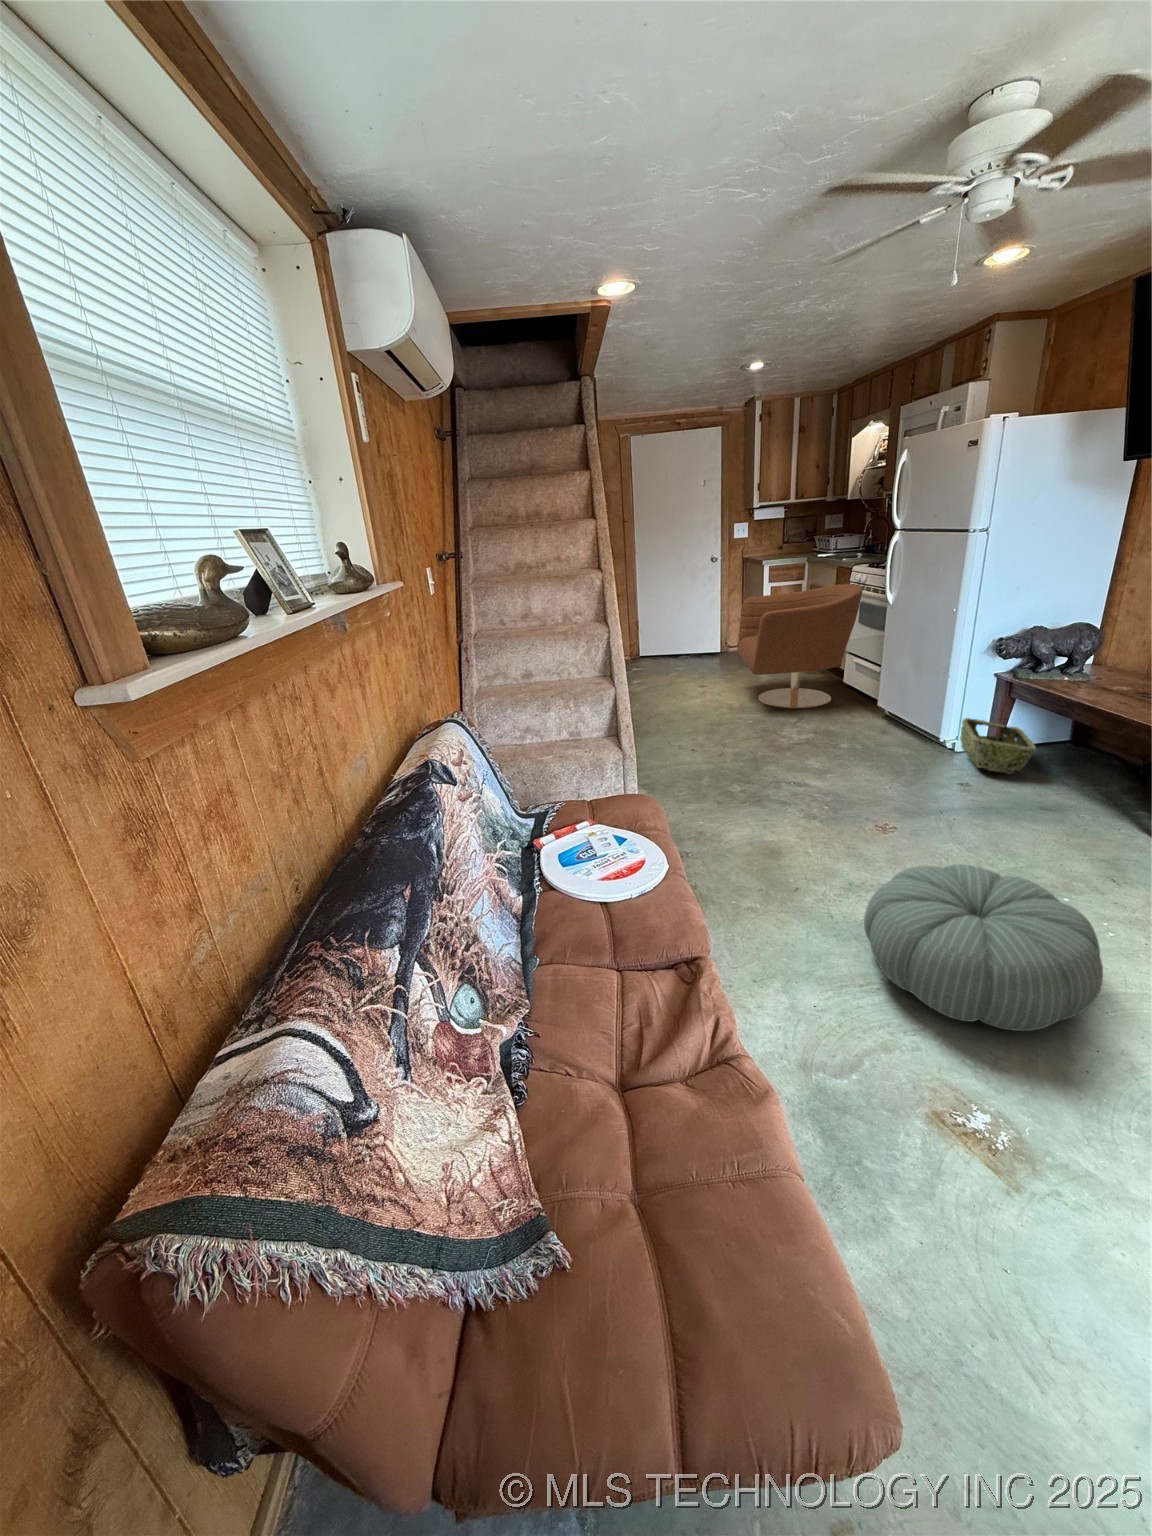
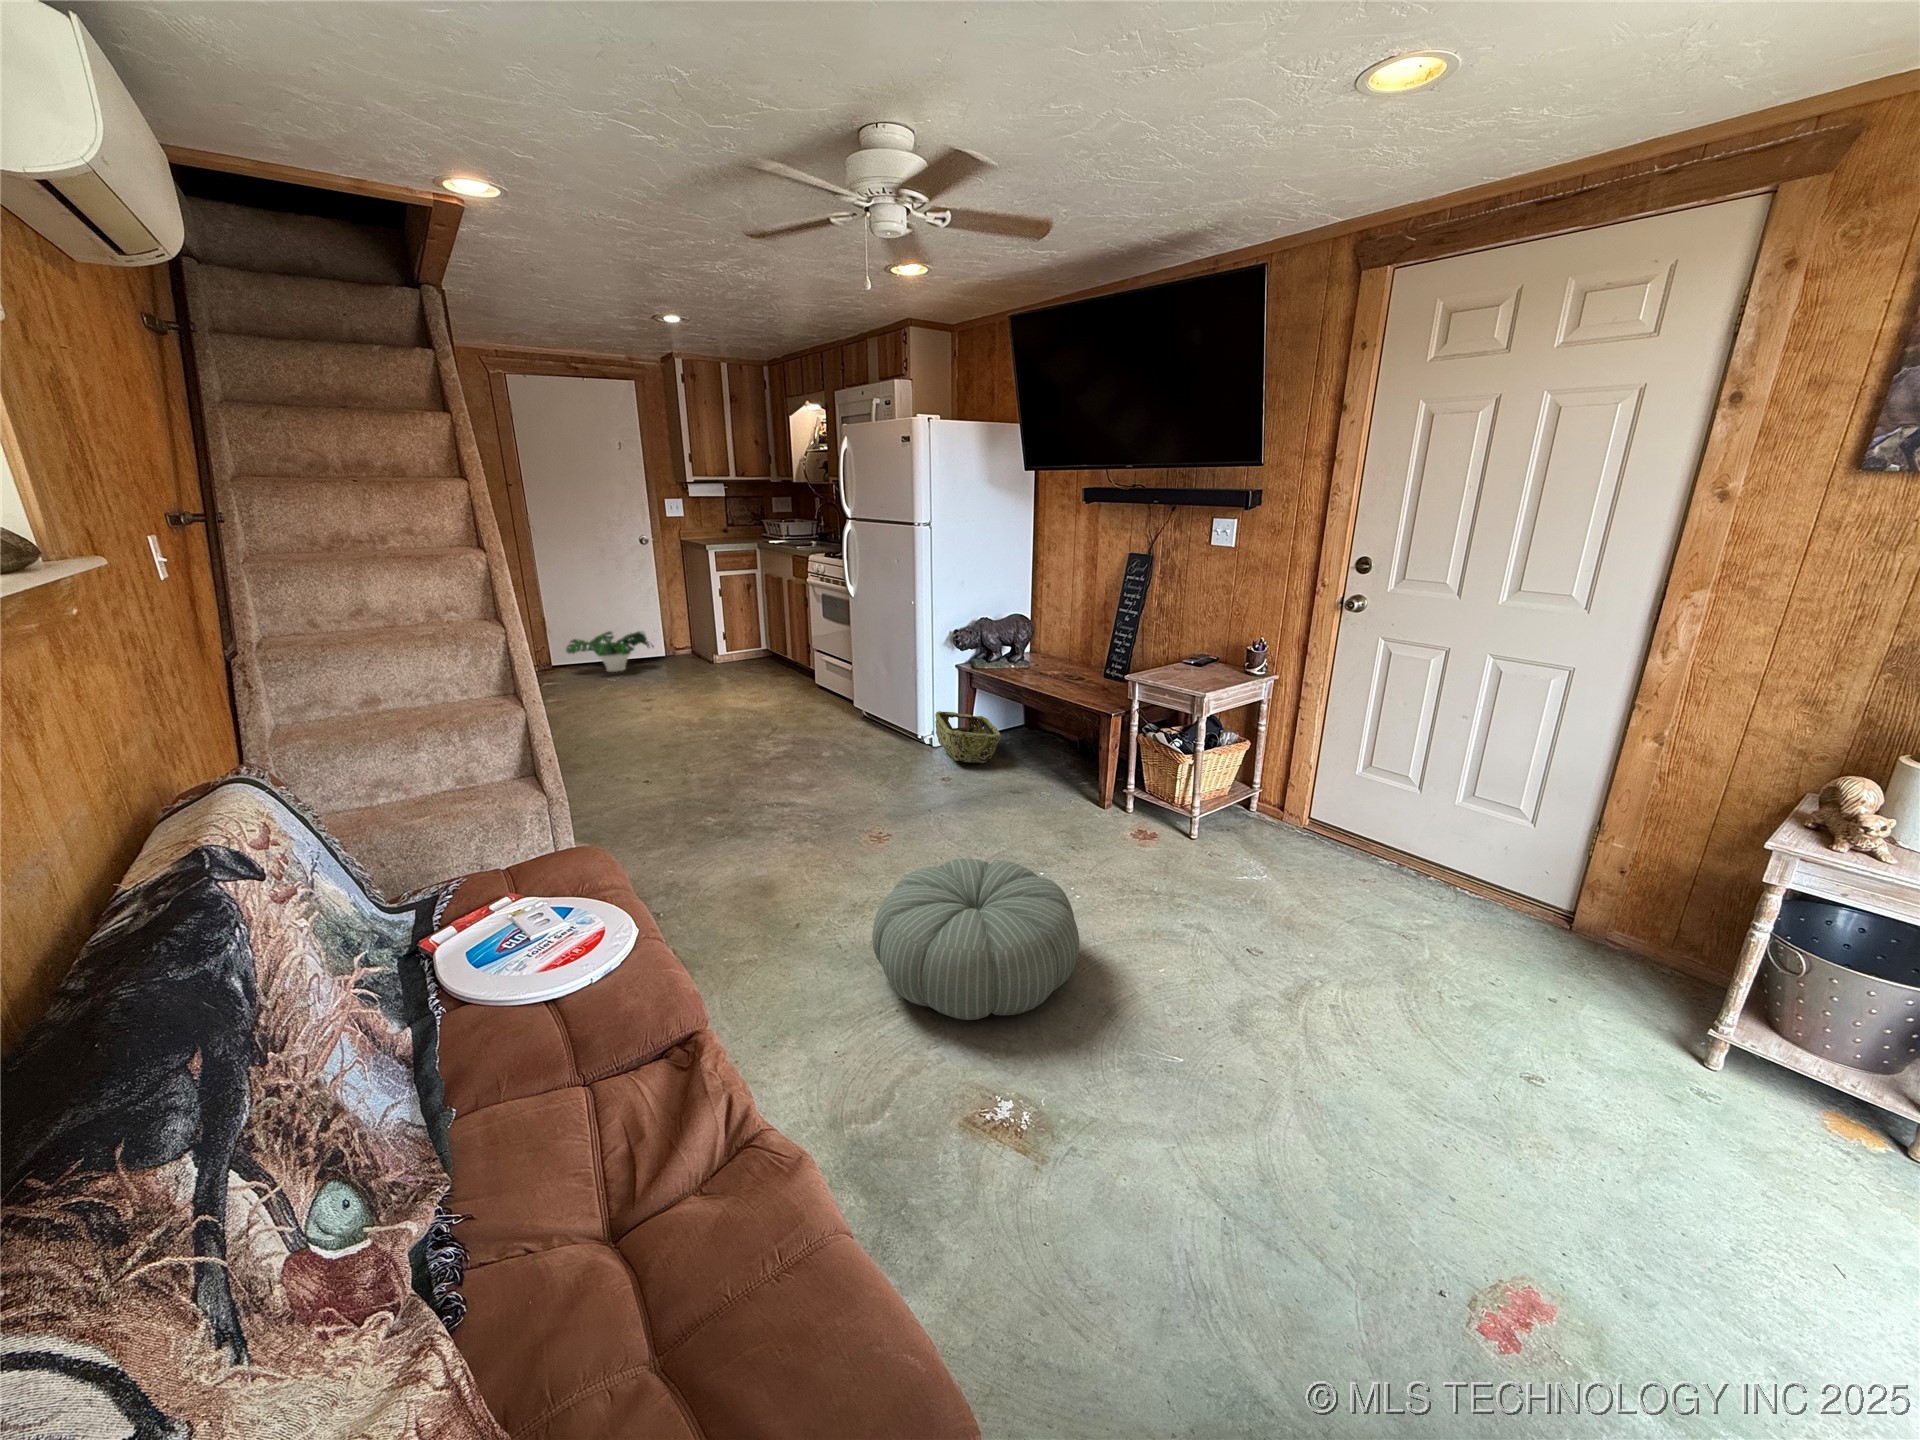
armchair: present [737,584,863,708] -> none [685,574,821,718]
potted plant: none [651,631,714,663] -> present [566,631,654,672]

